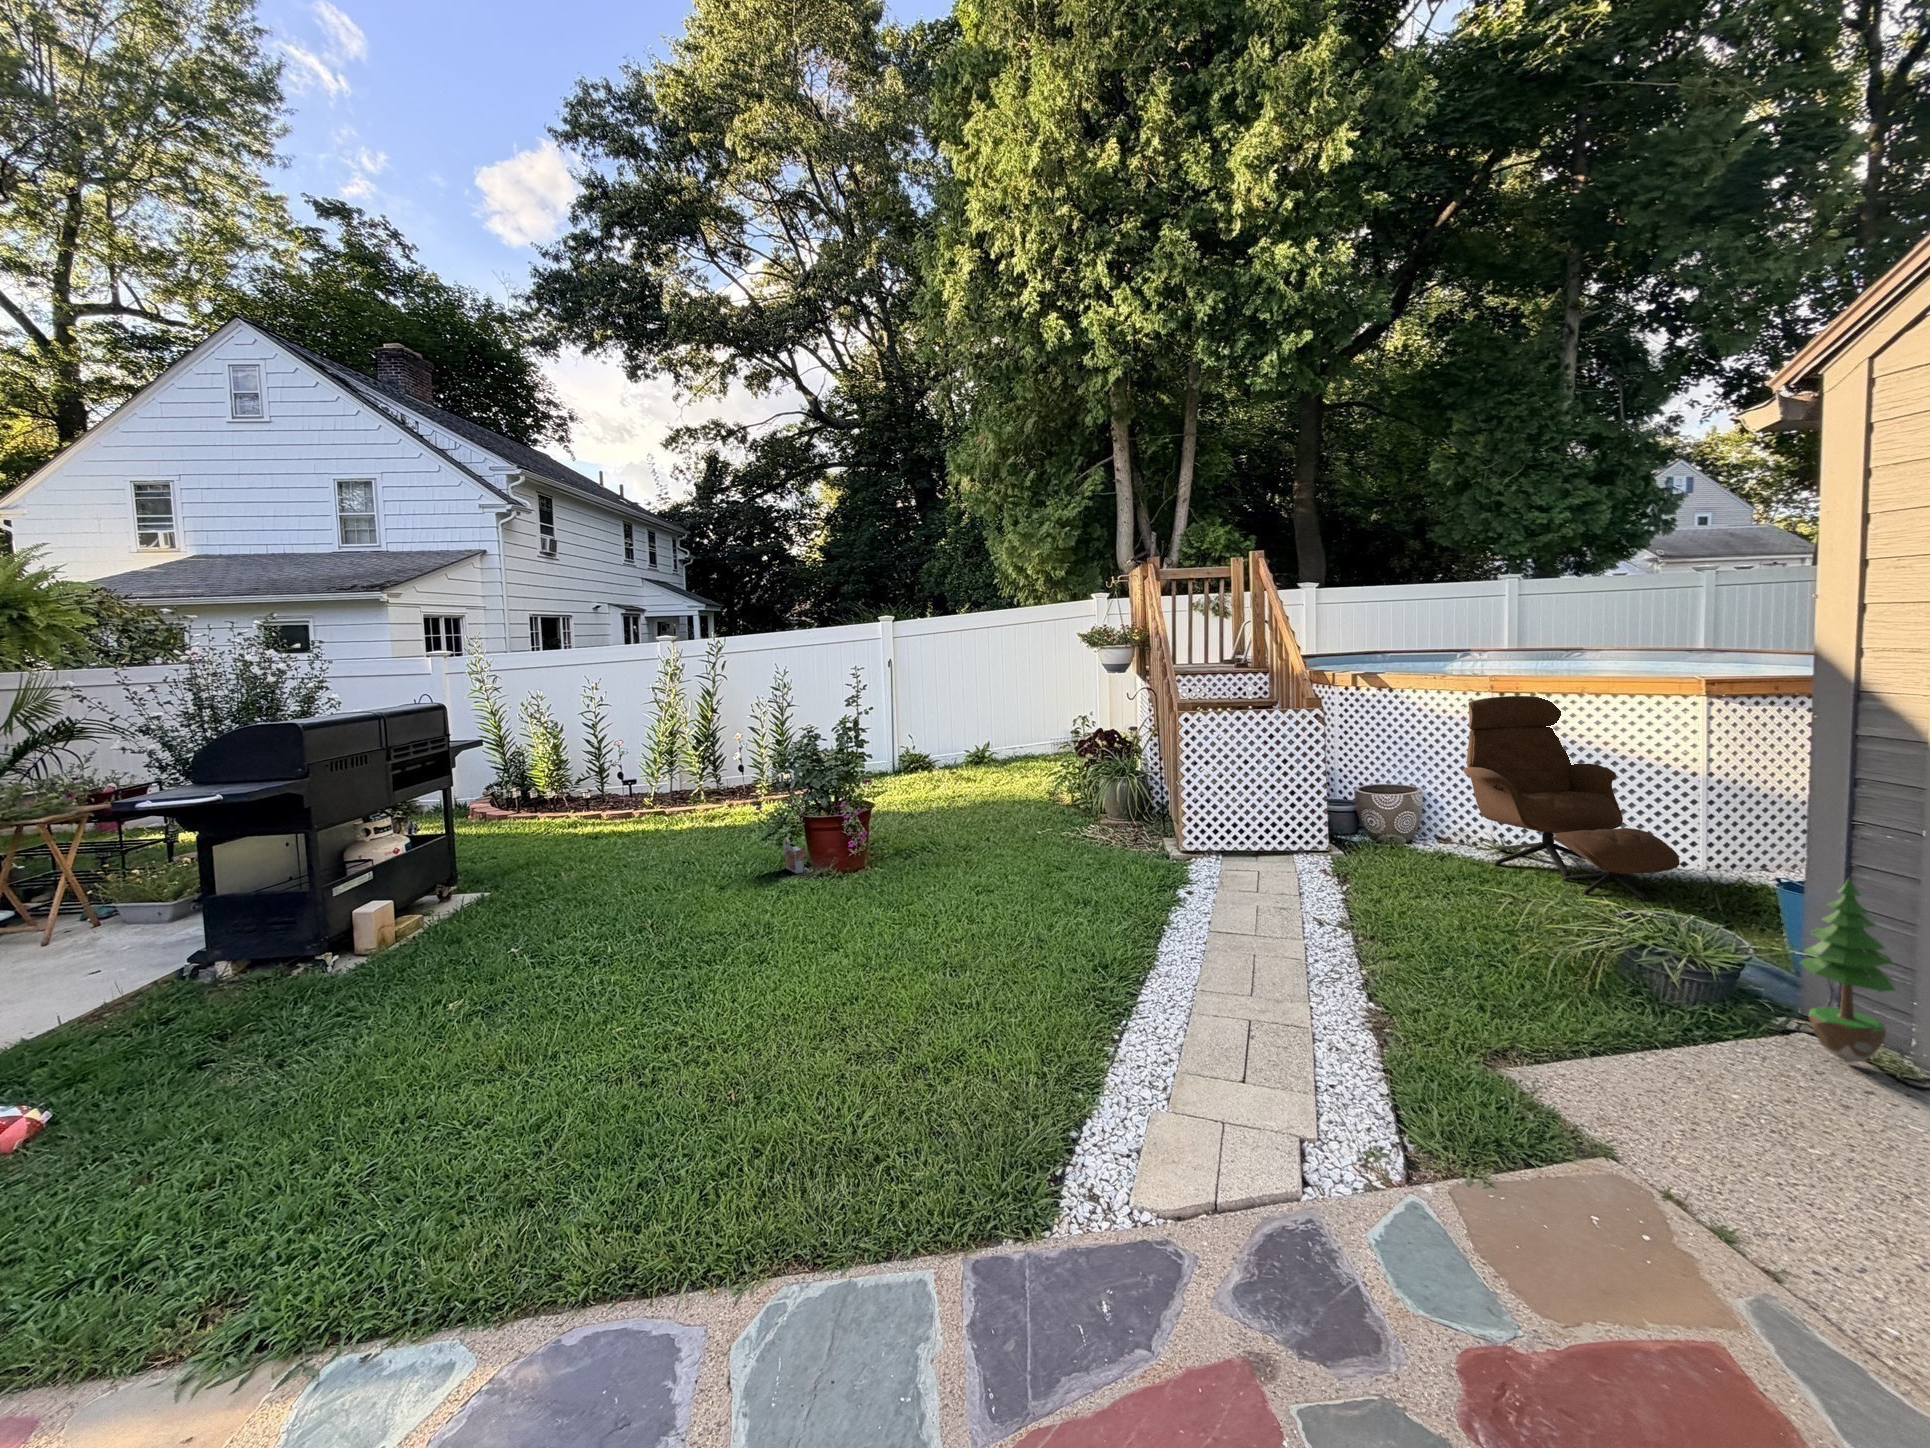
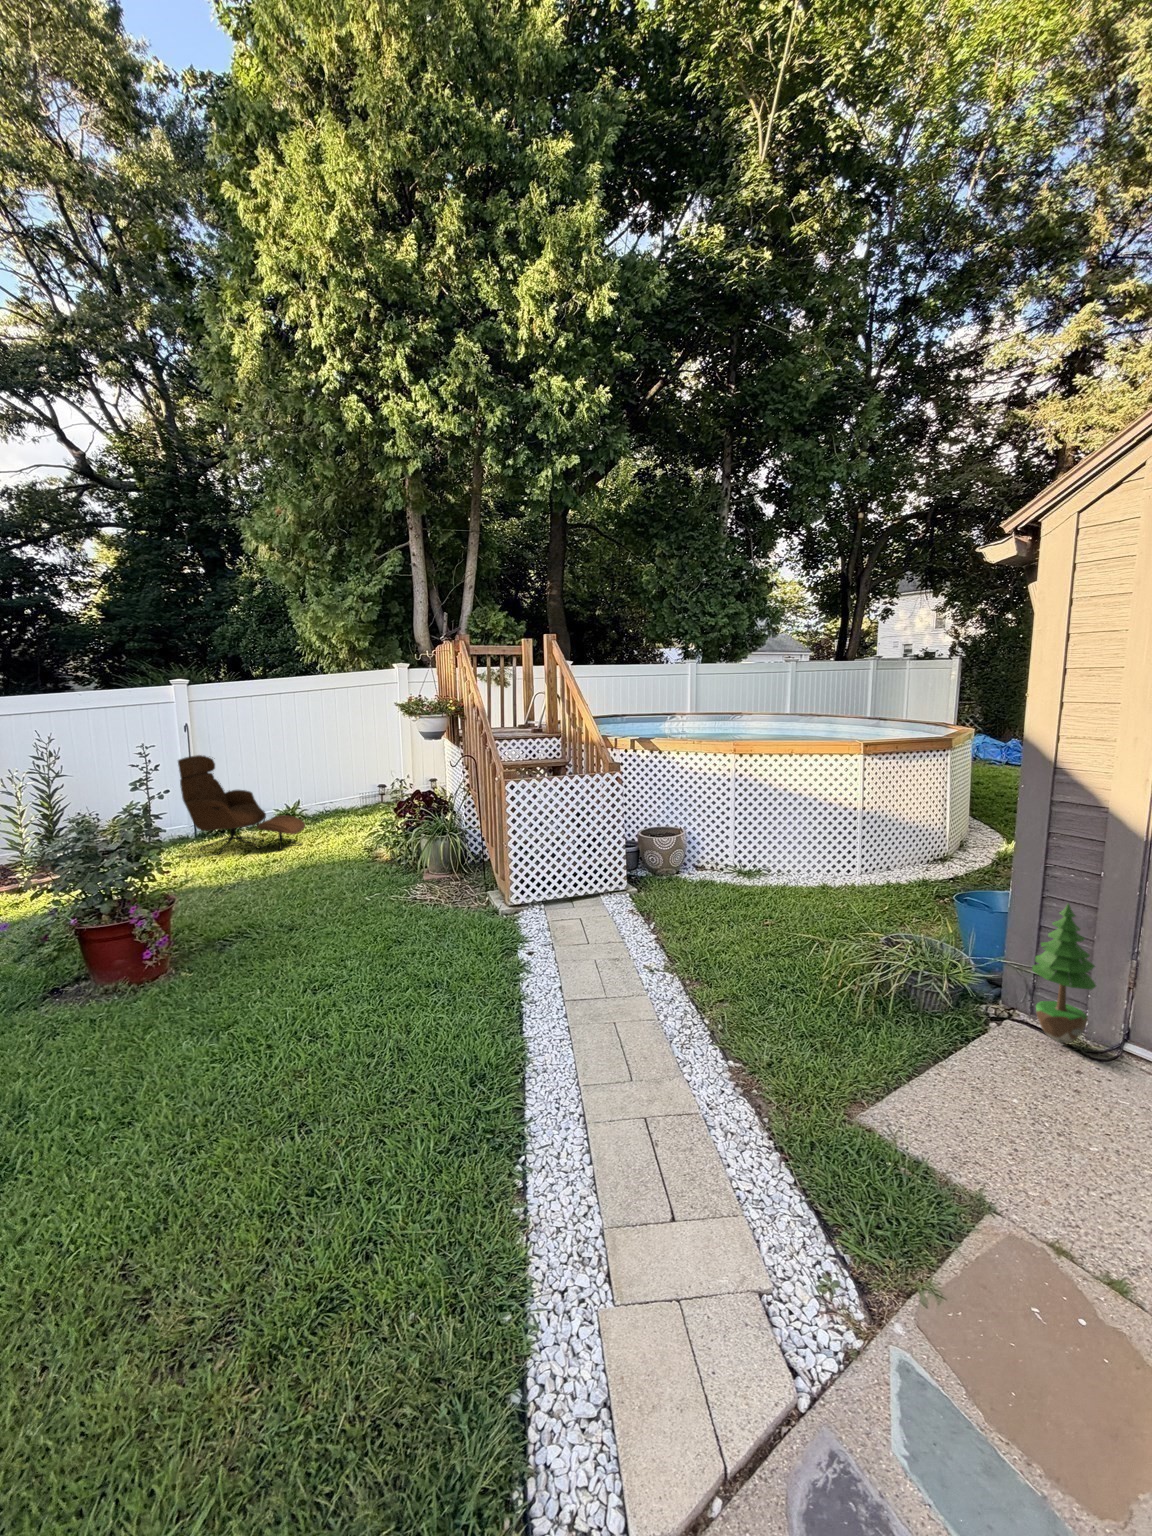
lounge chair: present [1464,696,1680,901] -> present [178,755,305,854]
watering can: present [783,838,806,874] -> none [39,948,73,992]

